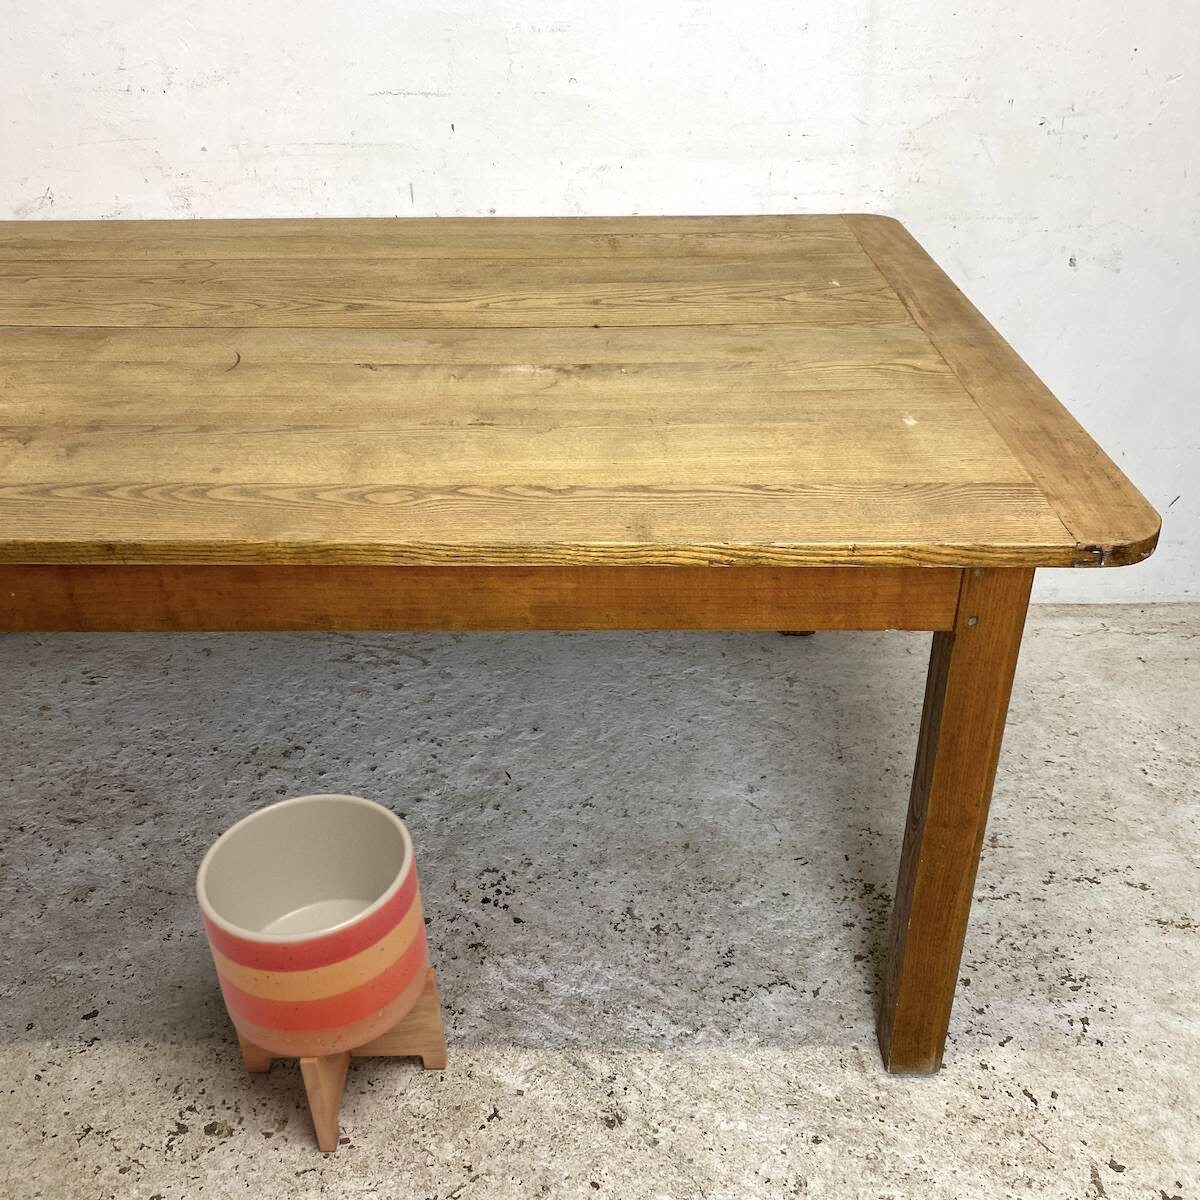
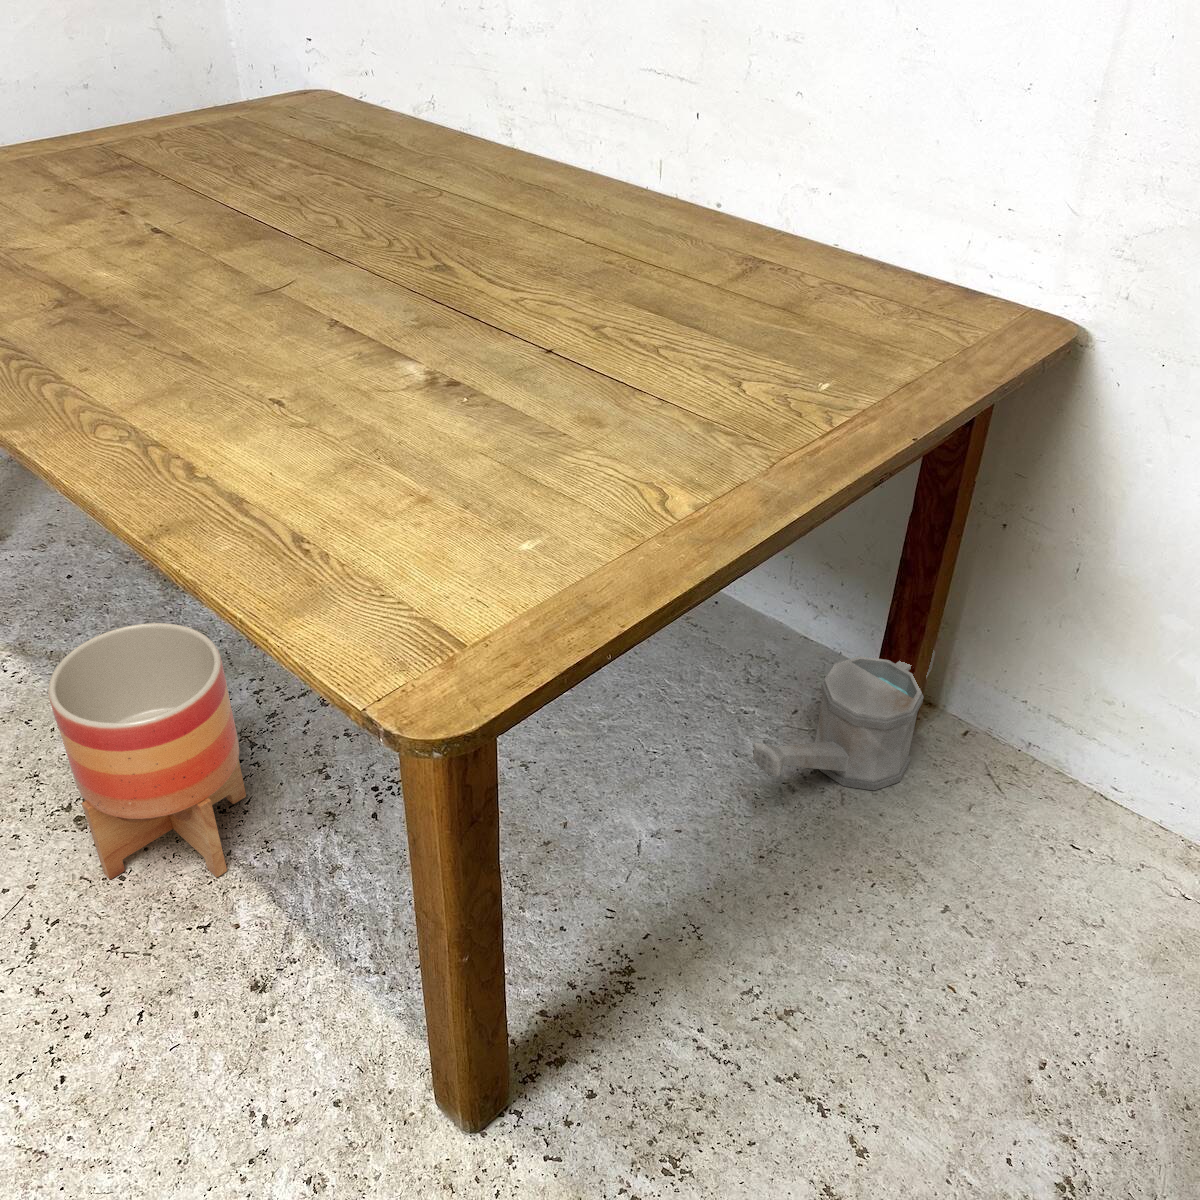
watering can: none [763,537,860,678] -> present [753,650,935,790]

